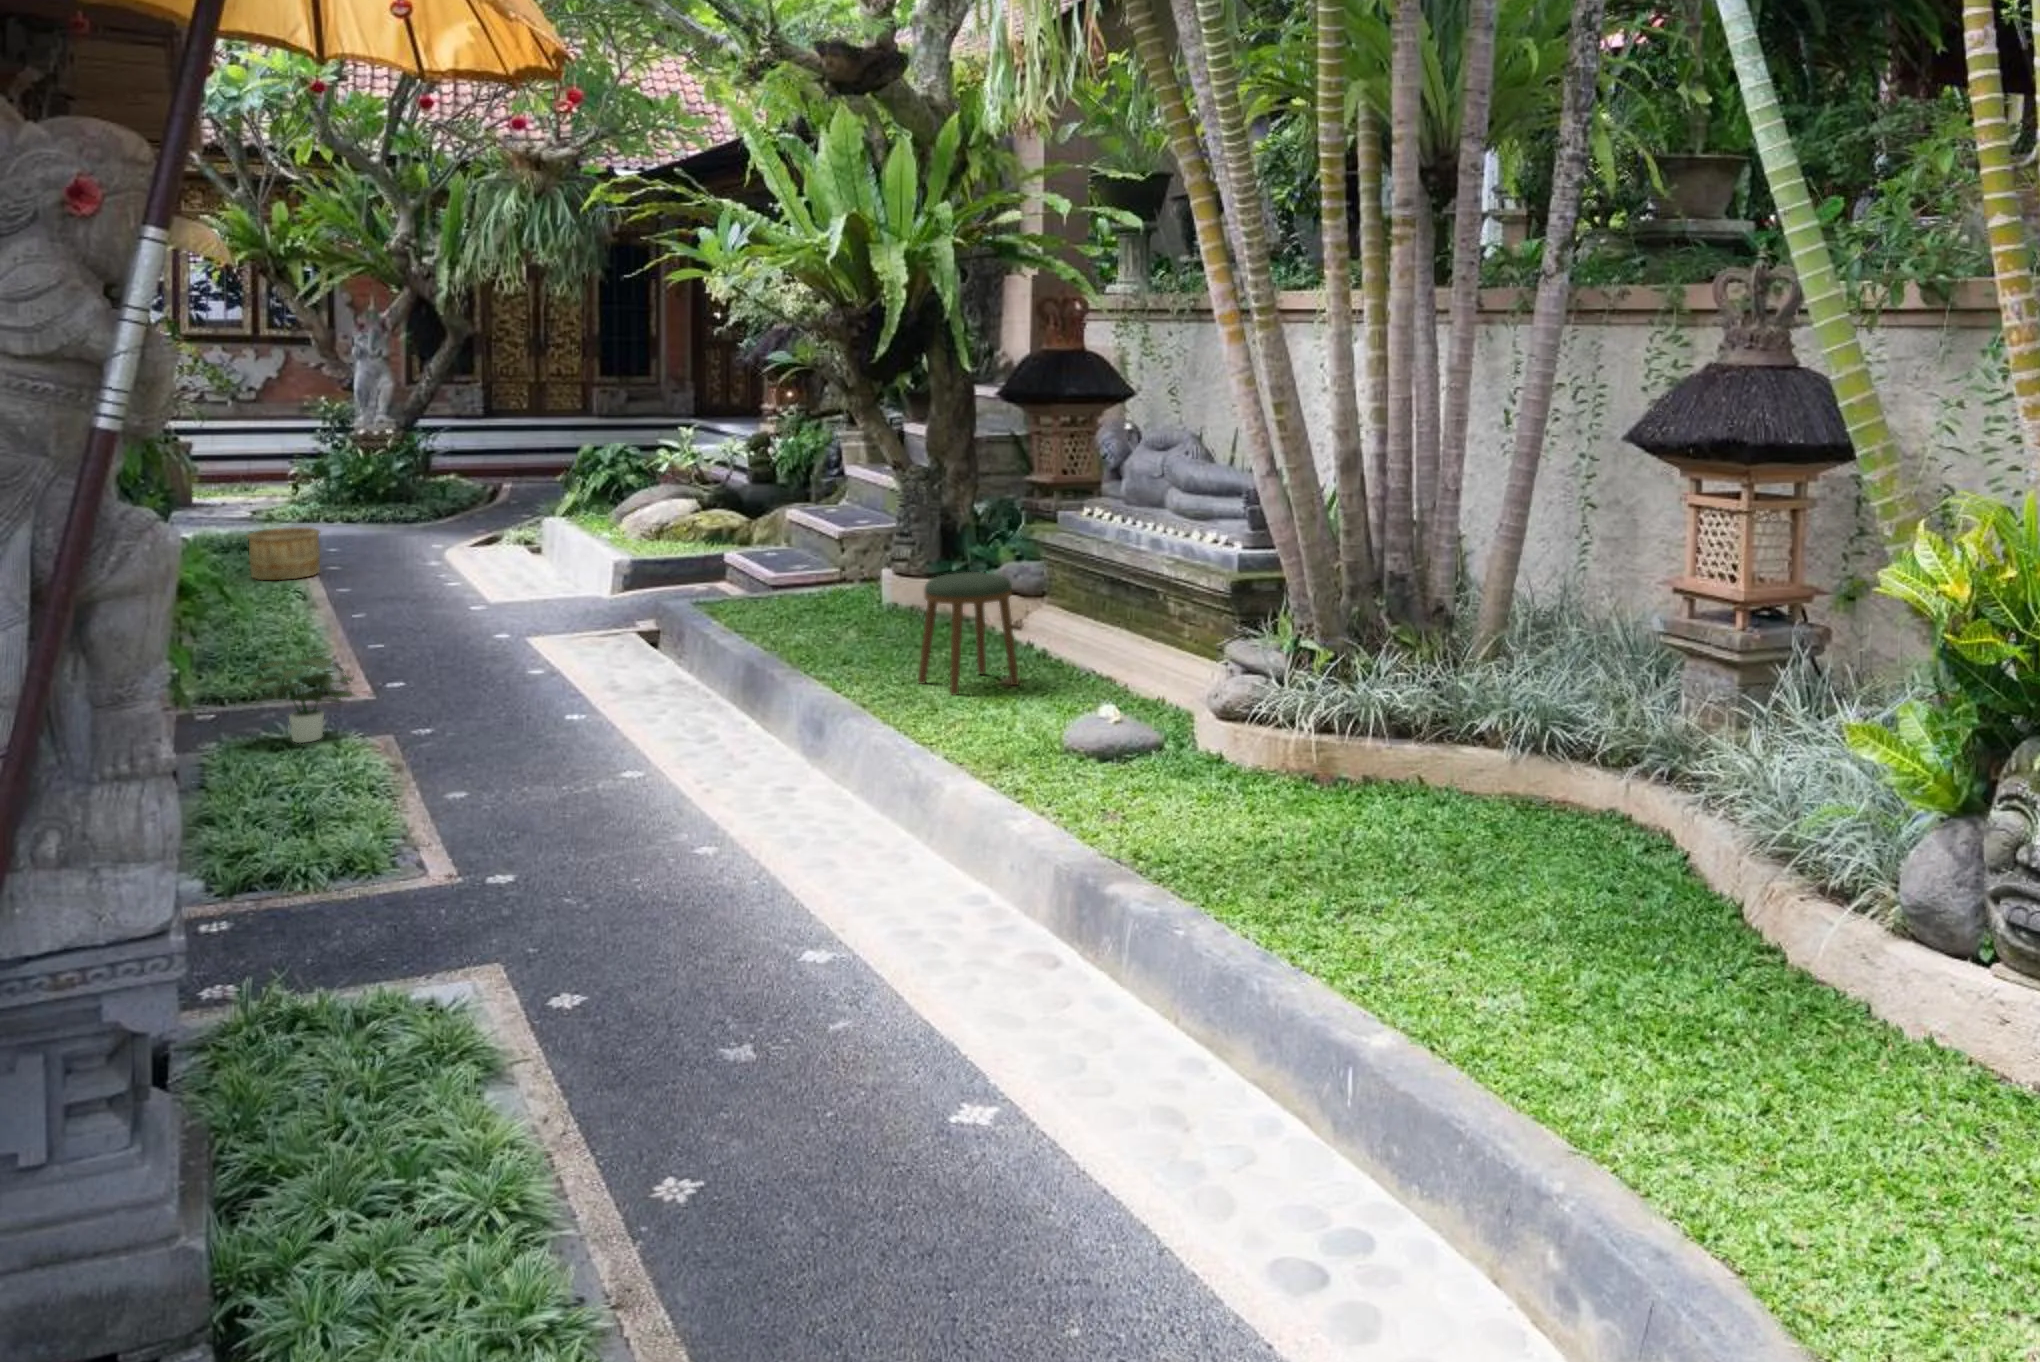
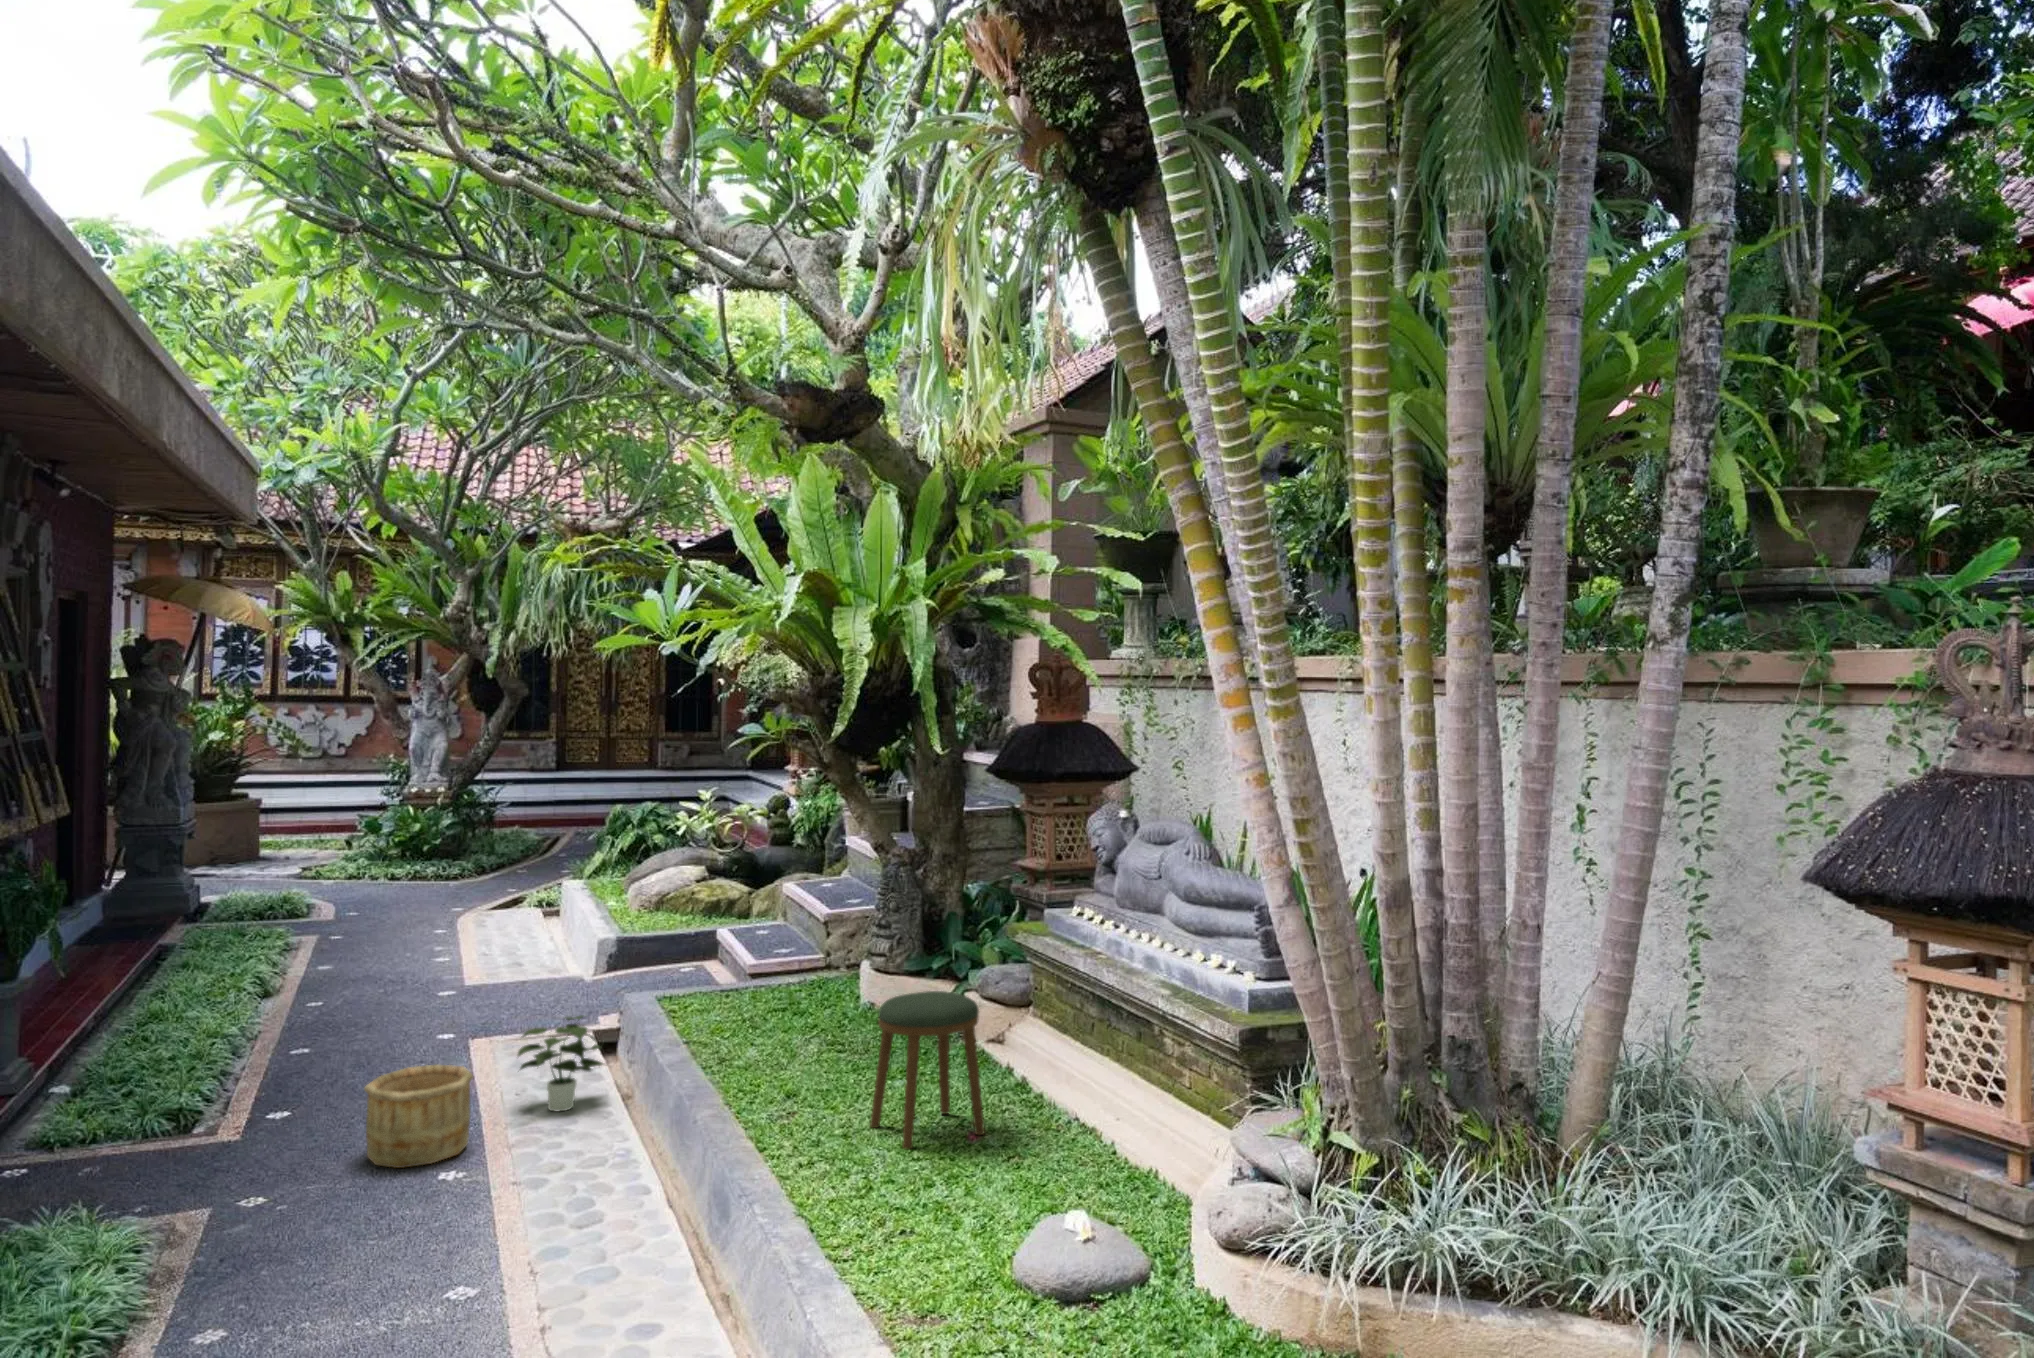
wooden bucket: present [247,527,320,580] -> present [364,1065,473,1168]
potted plant: present [252,649,354,743] -> present [518,1016,603,1111]

